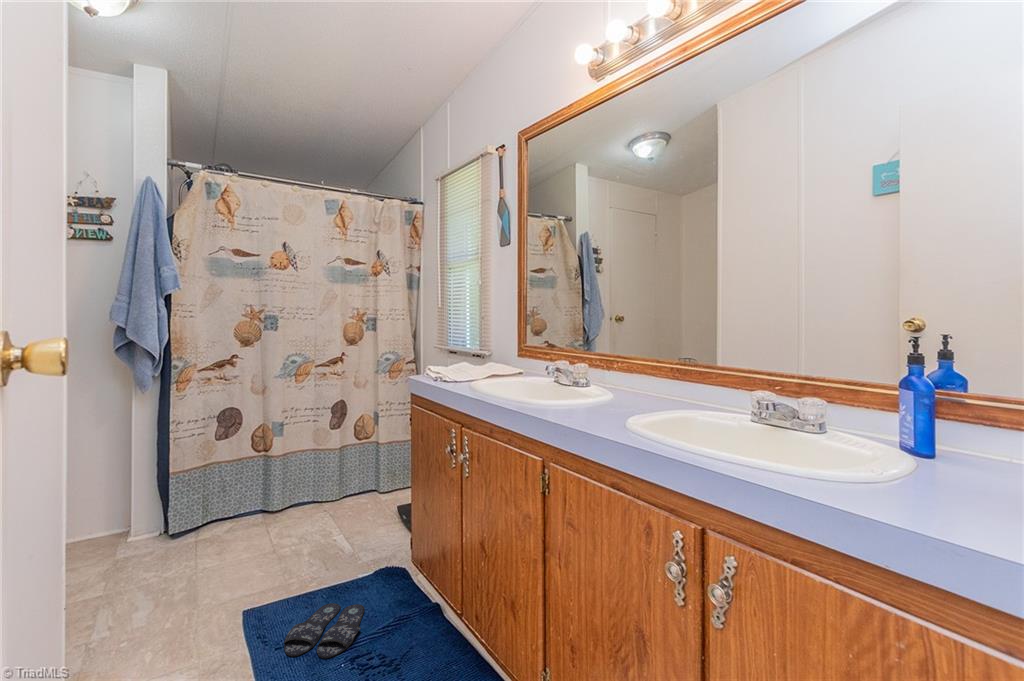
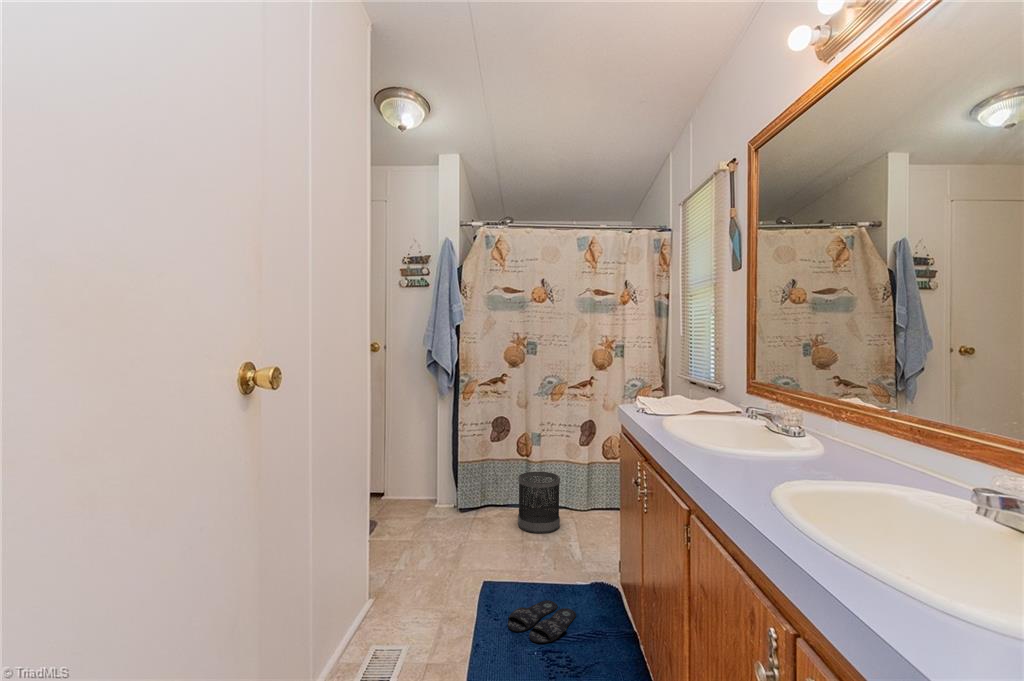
wastebasket: none [260,463,314,535] -> present [518,472,560,533]

